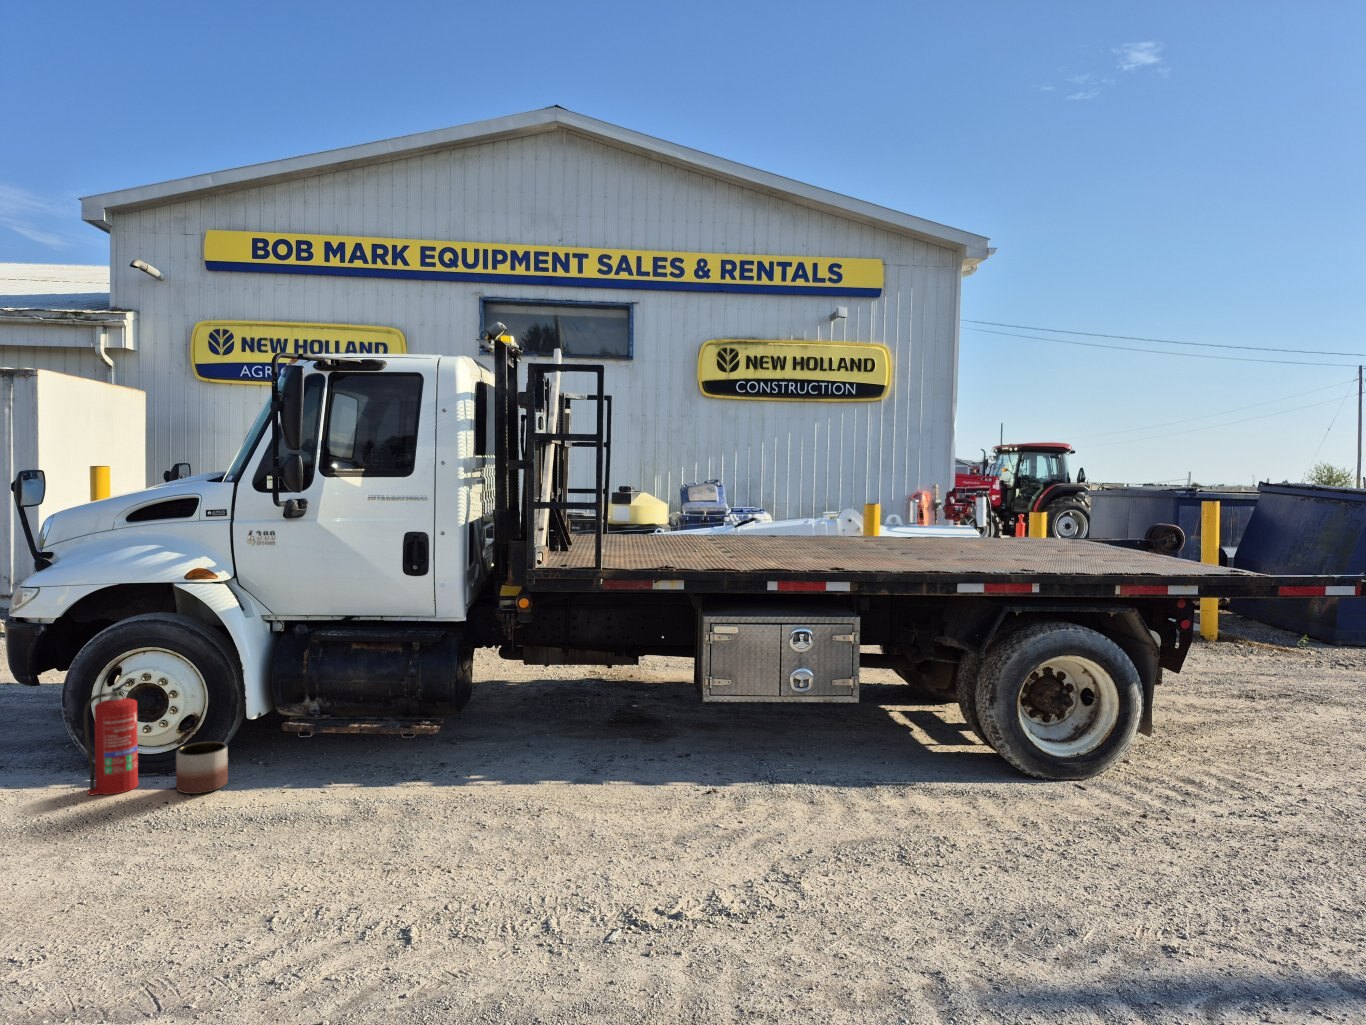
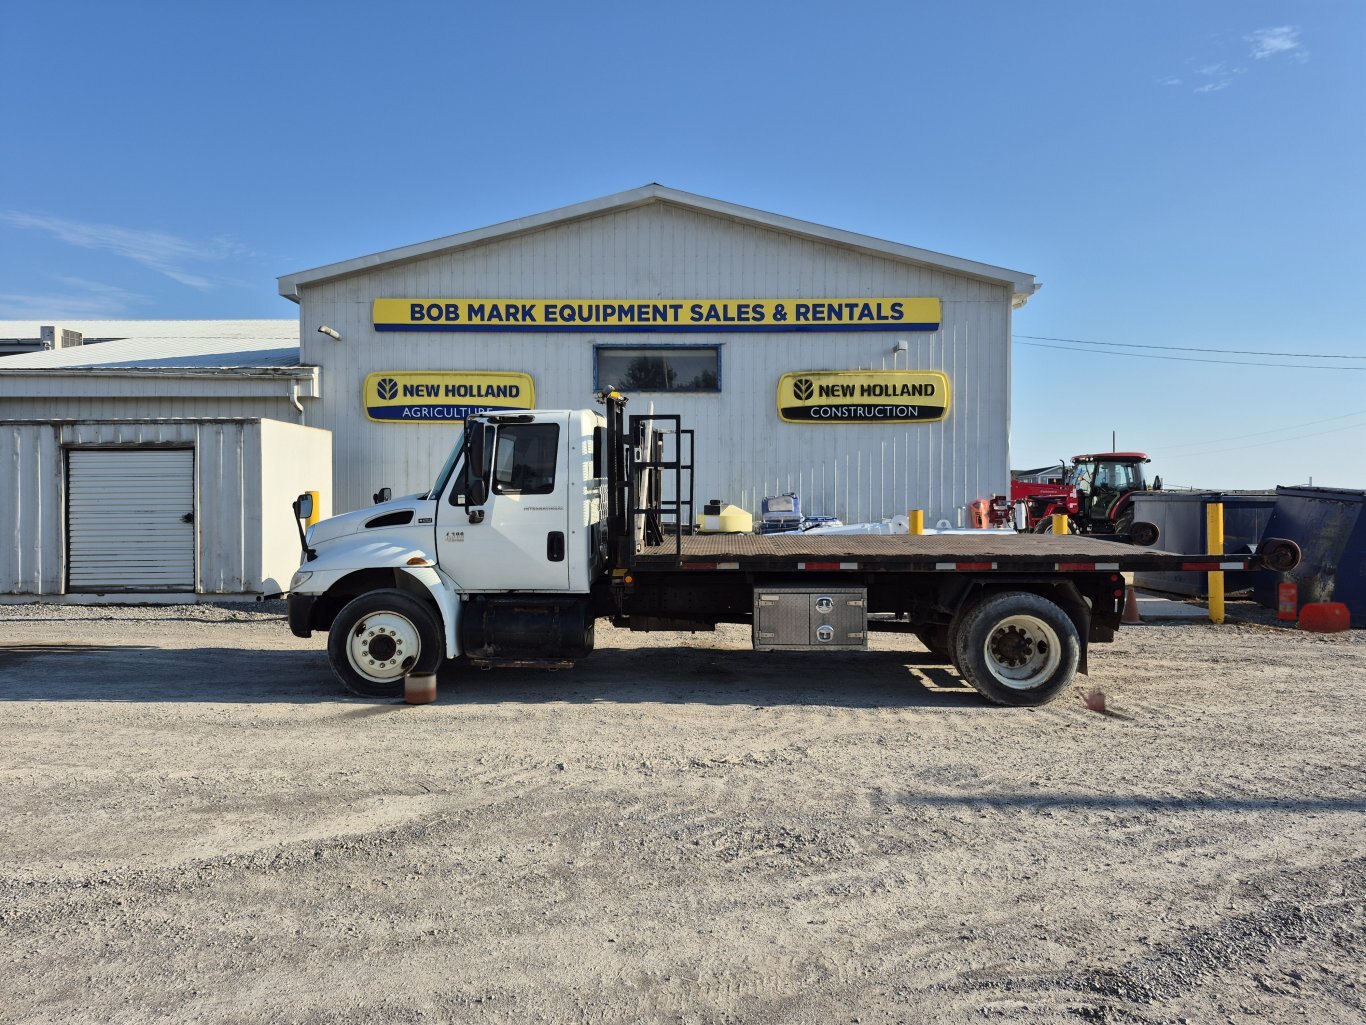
toolbox: none [1285,607,1339,648] -> present [1299,597,1350,633]
fire extinguisher: present [84,678,139,795] -> present [1275,578,1297,620]
watering can: none [1126,745,1184,782] -> present [1075,684,1114,711]

